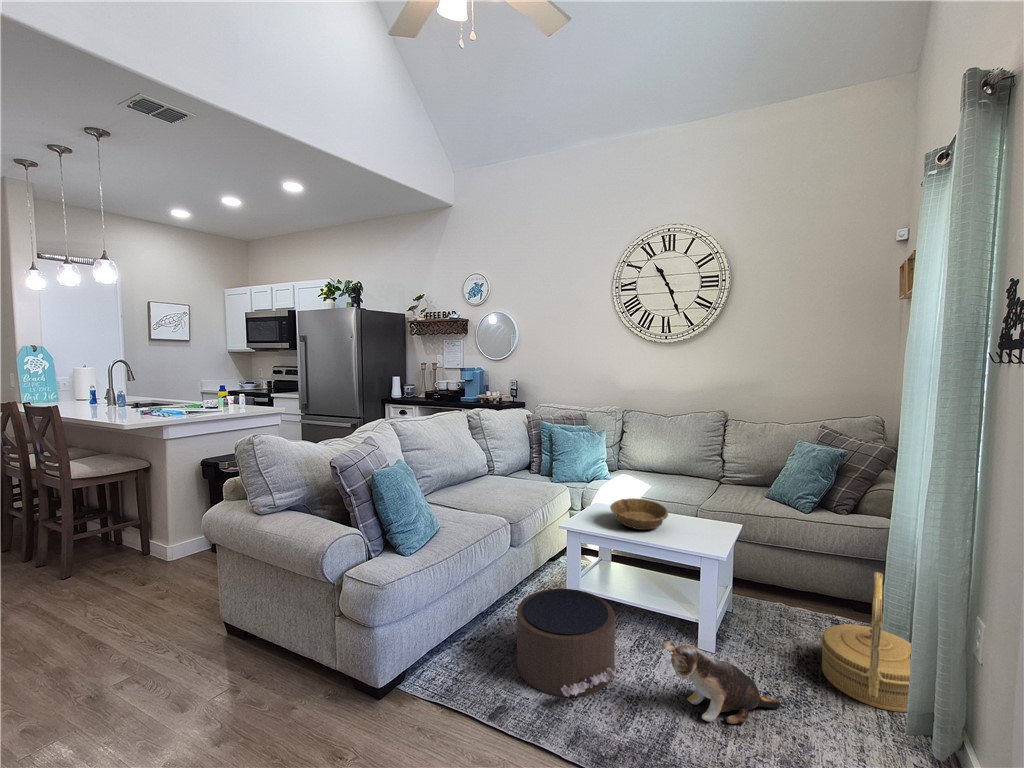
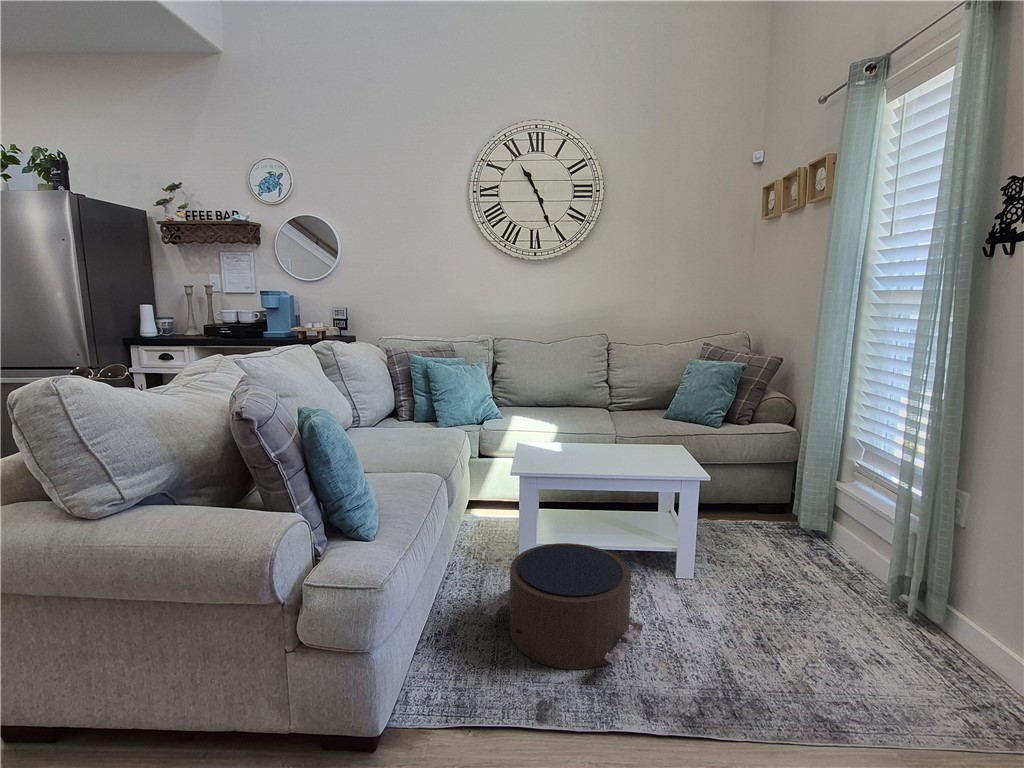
decorative bowl: present [610,498,668,530] -> none [566,430,633,463]
woven basket: present [820,572,911,712] -> none [777,469,875,589]
plush toy: present [664,641,781,724] -> none [699,572,785,644]

